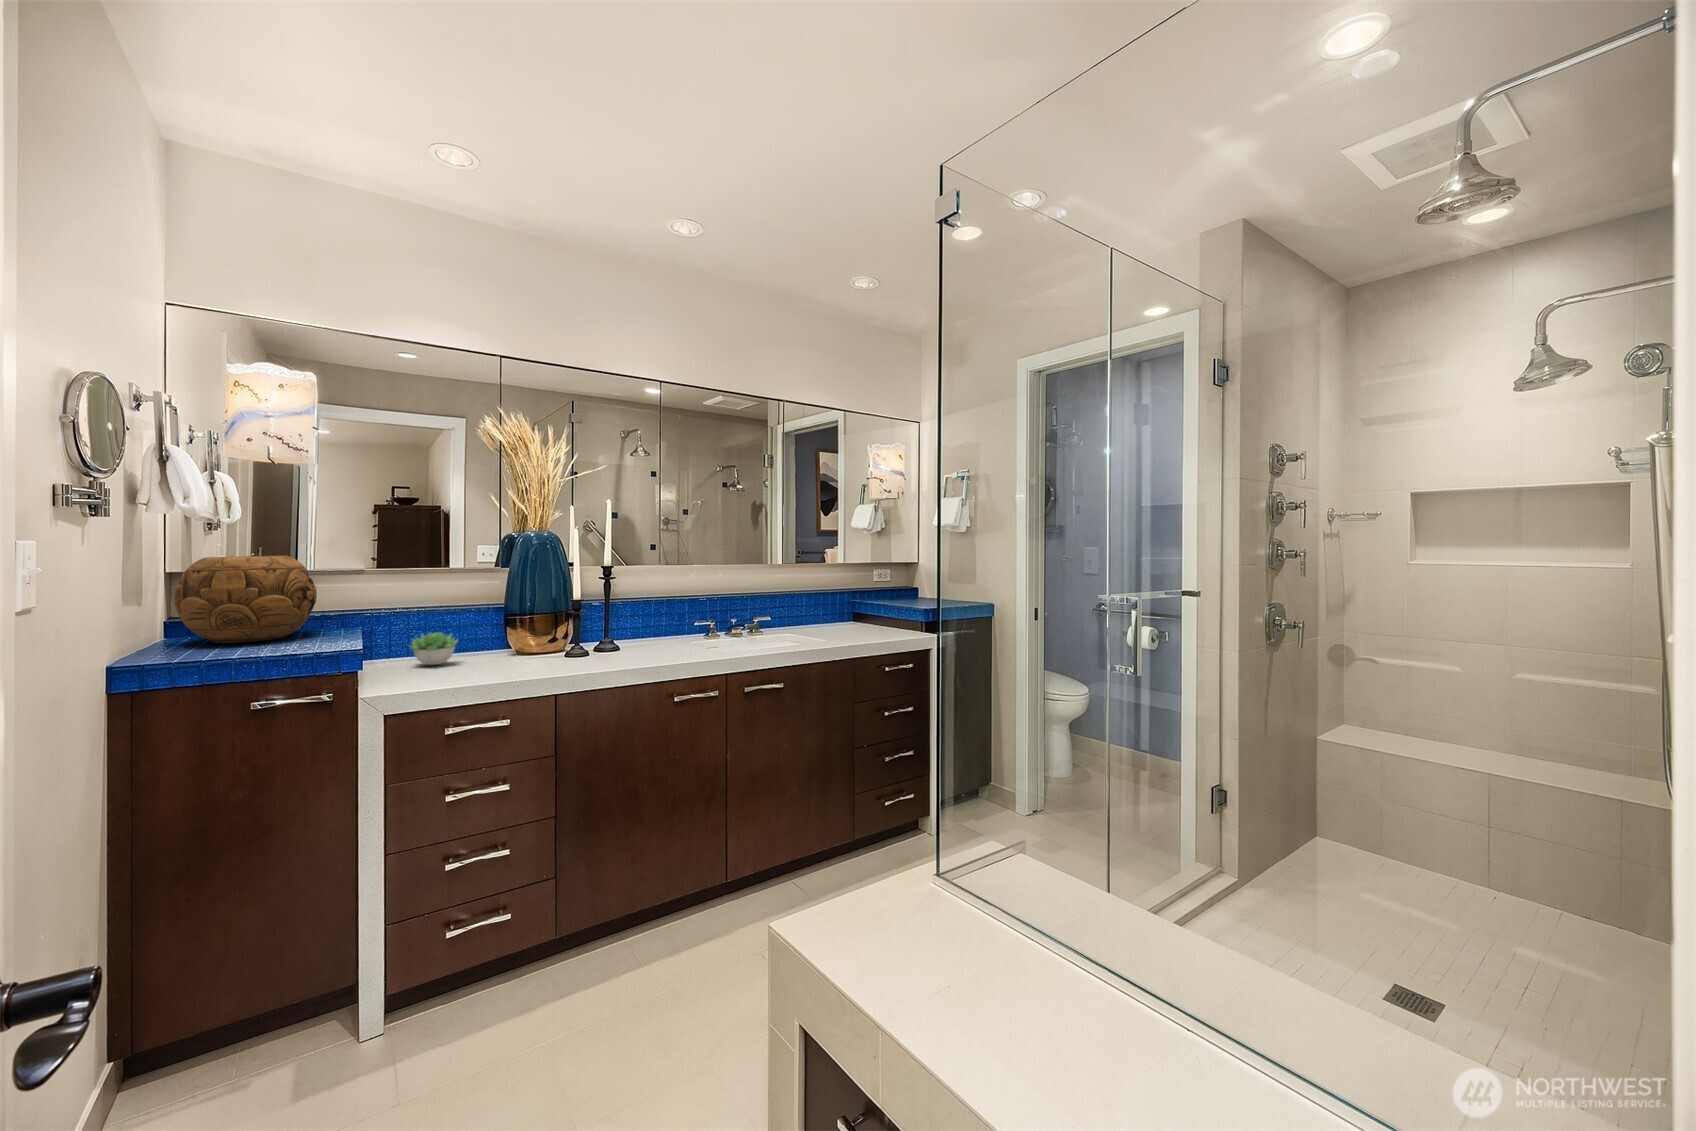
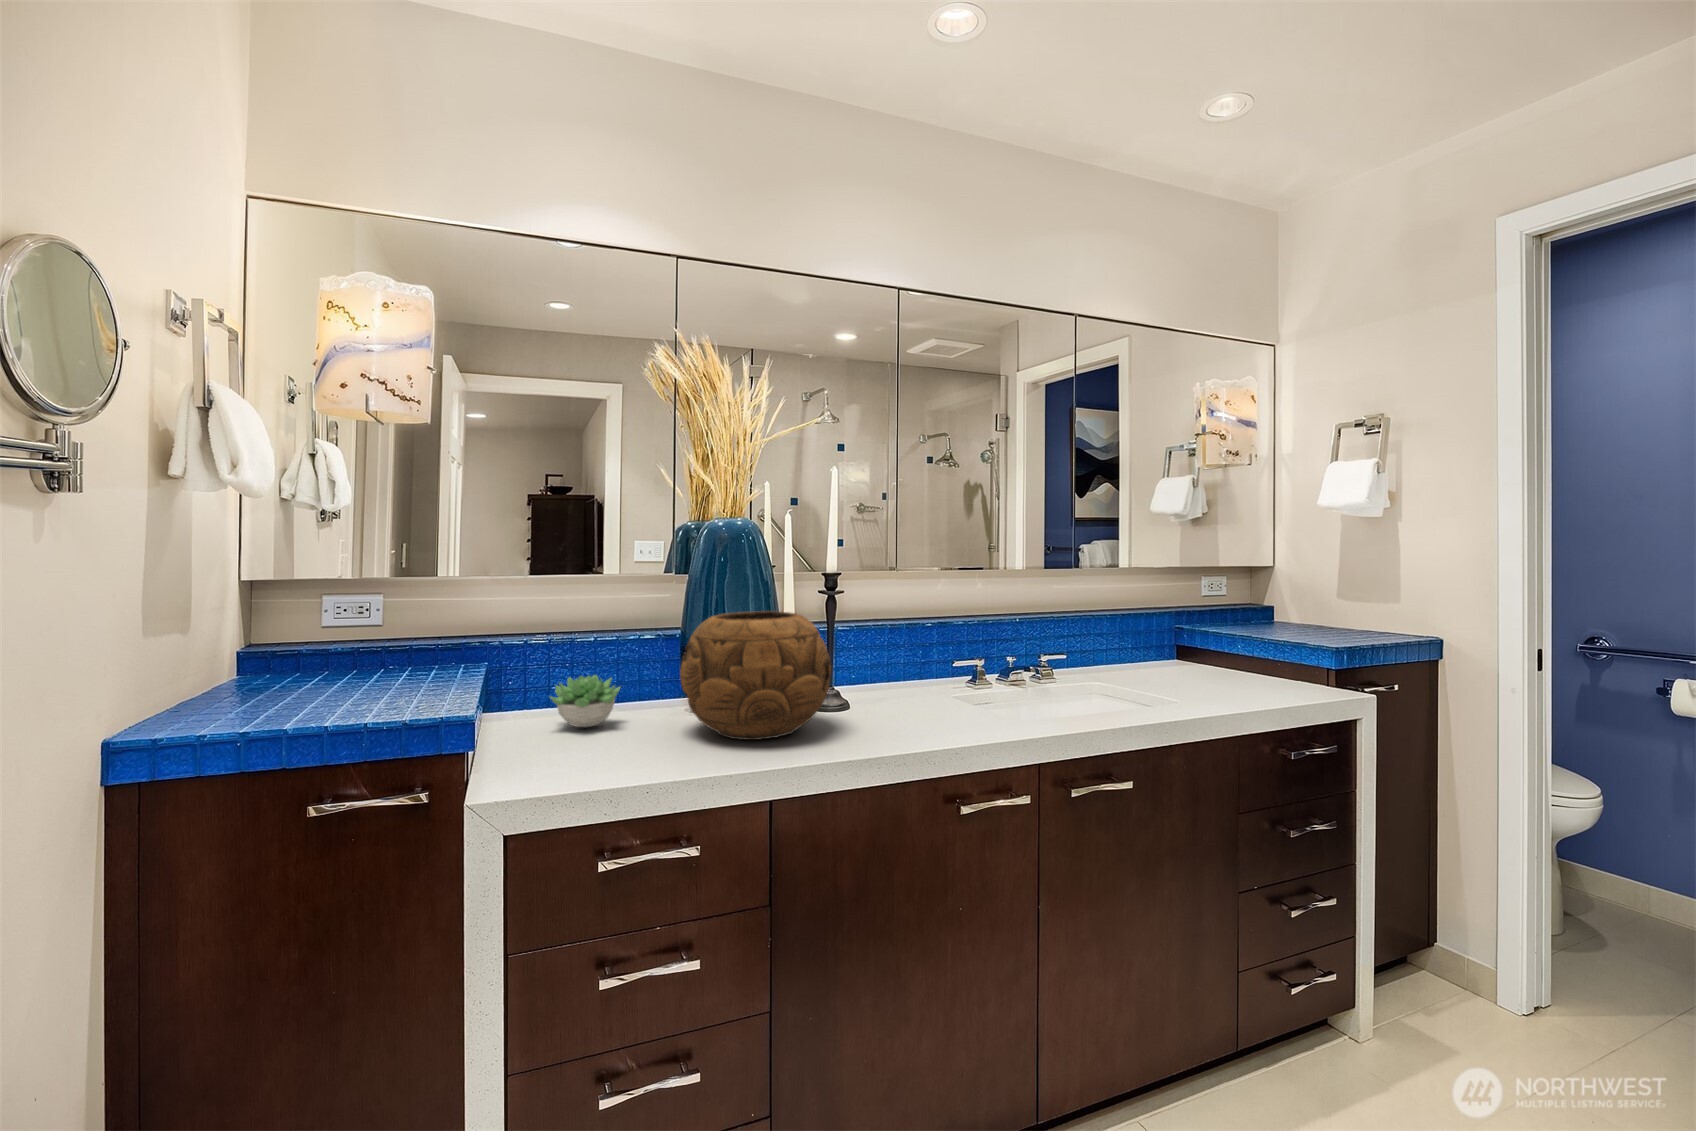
decorative bowl: present [174,556,317,643] -> present [680,611,831,740]

